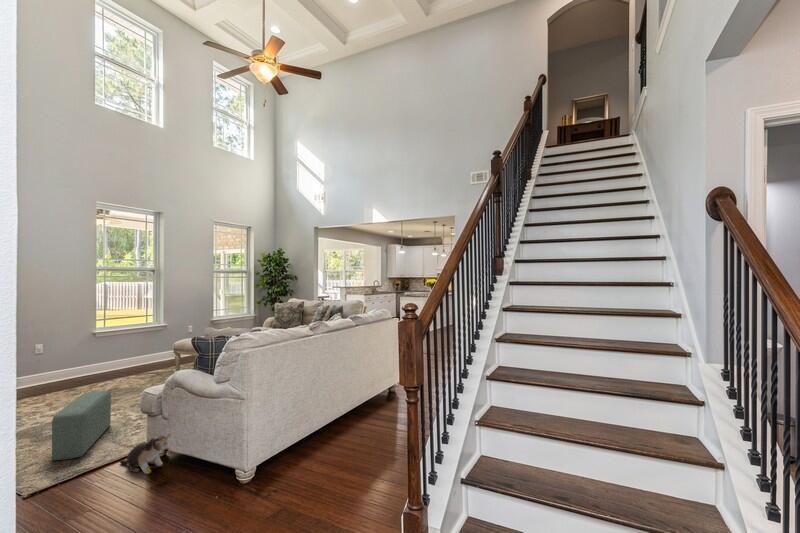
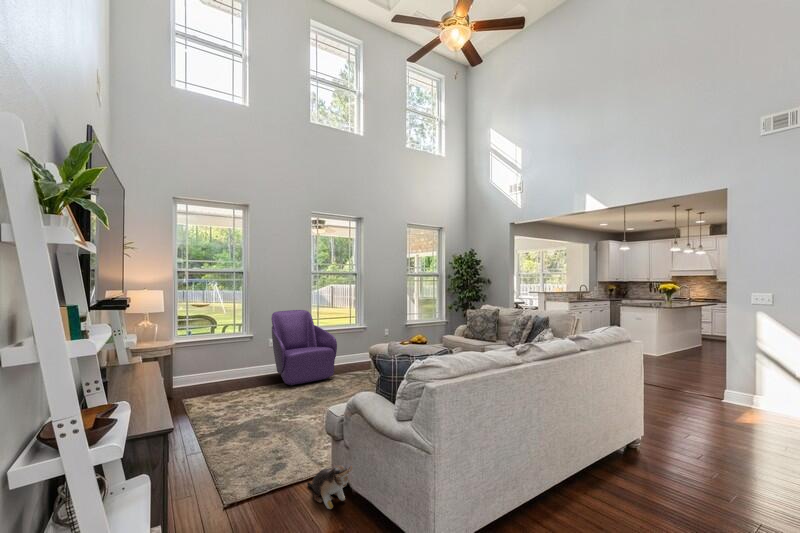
armchair: none [45,310,134,392] -> present [272,310,337,386]
pouf: present [52,390,111,460] -> none [255,394,309,466]

